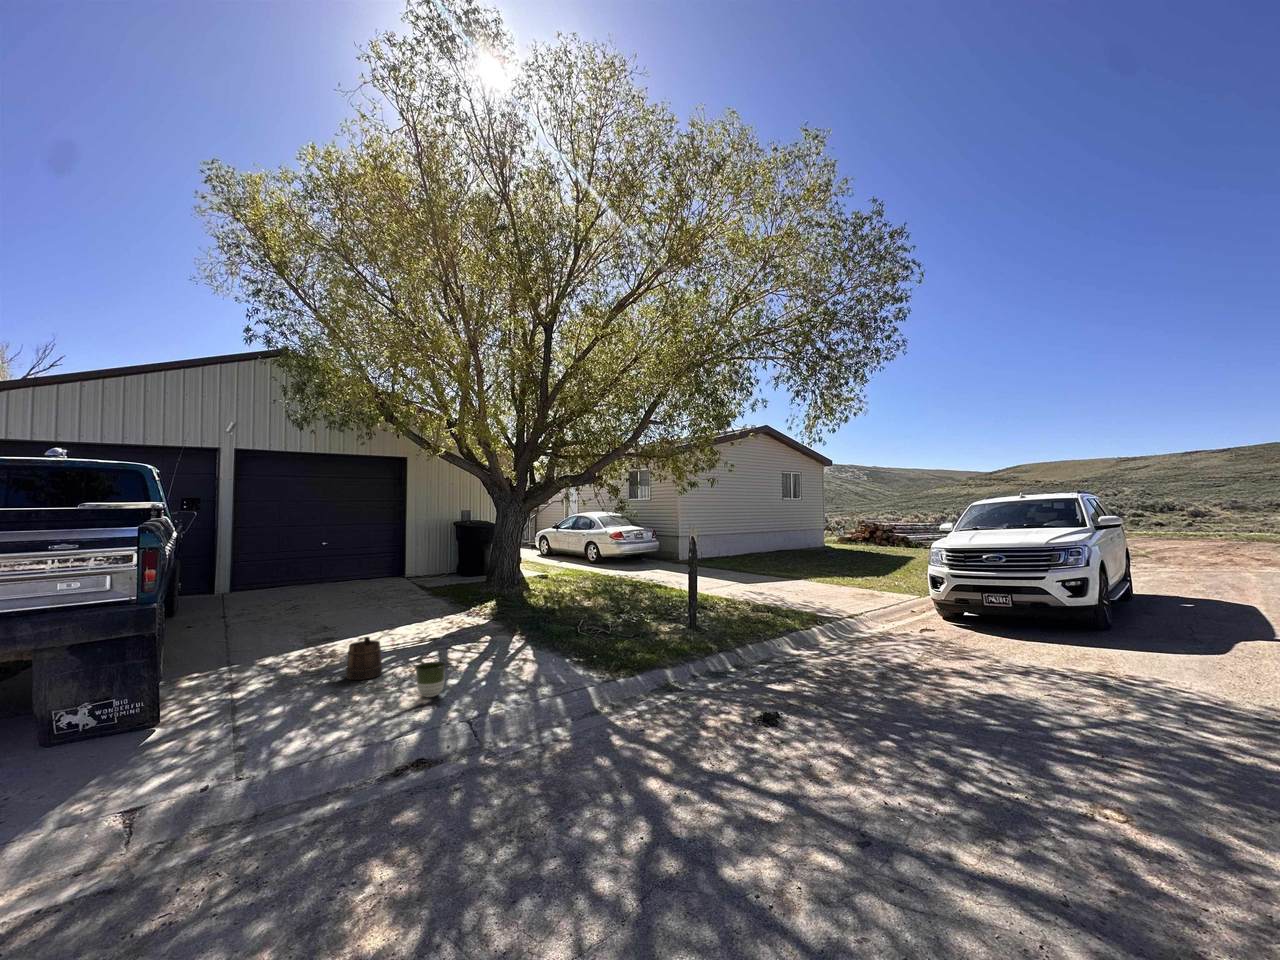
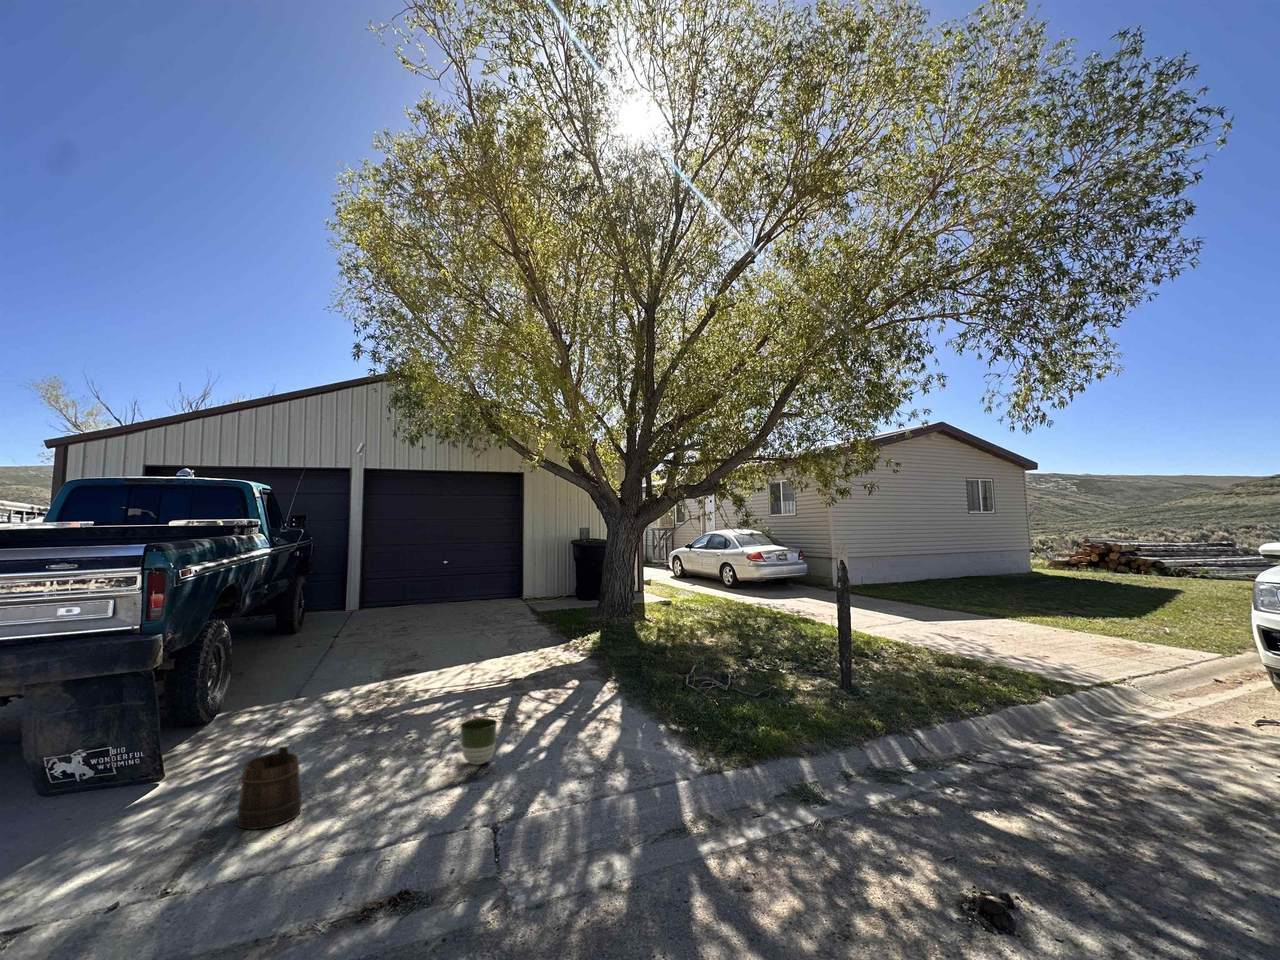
bucket: present [346,637,382,680] -> present [237,747,302,829]

